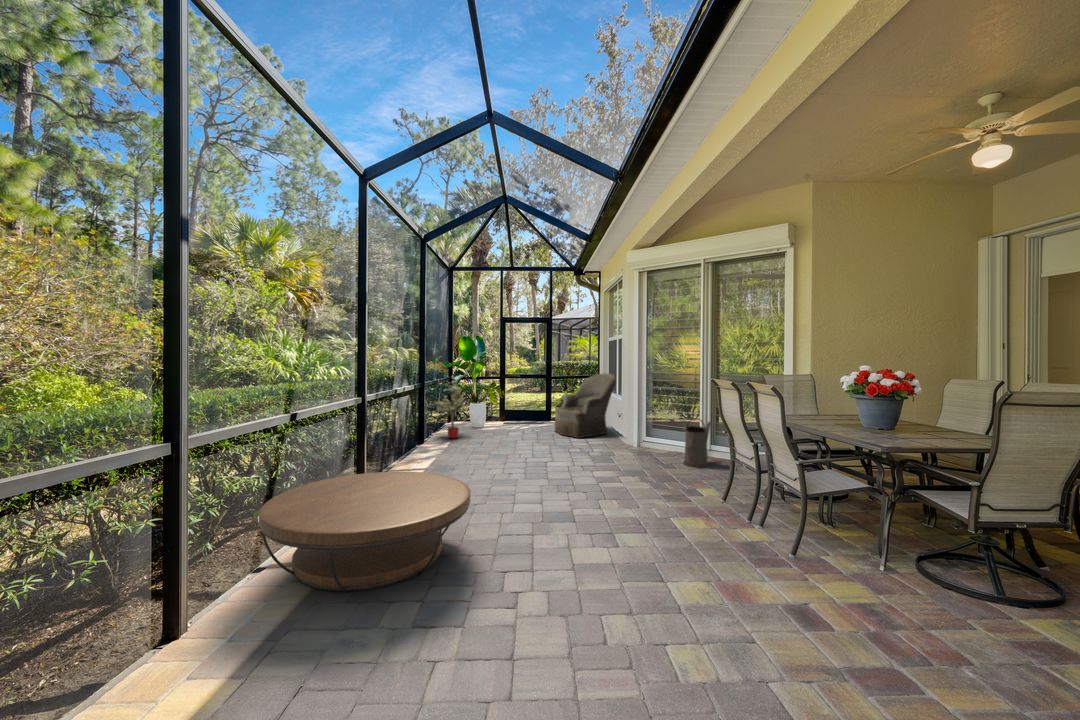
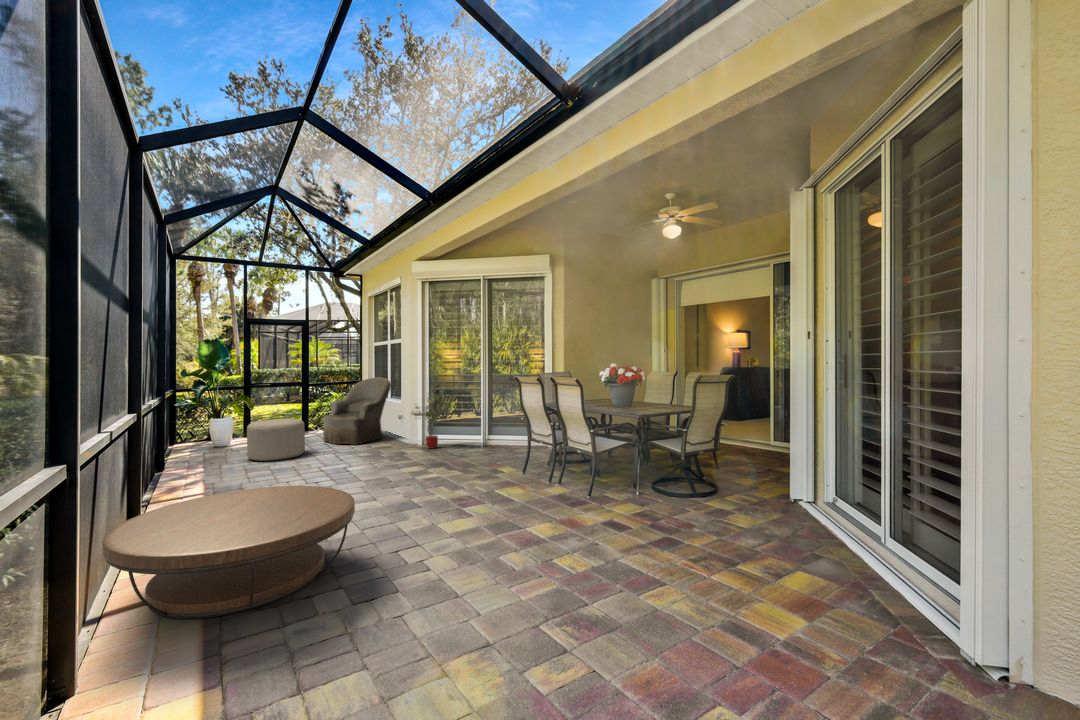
potted tree: present [437,382,464,439] -> present [412,386,453,449]
ottoman: none [486,408,531,444] -> present [247,419,305,461]
watering can: present [683,418,711,467] -> none [473,412,493,454]

